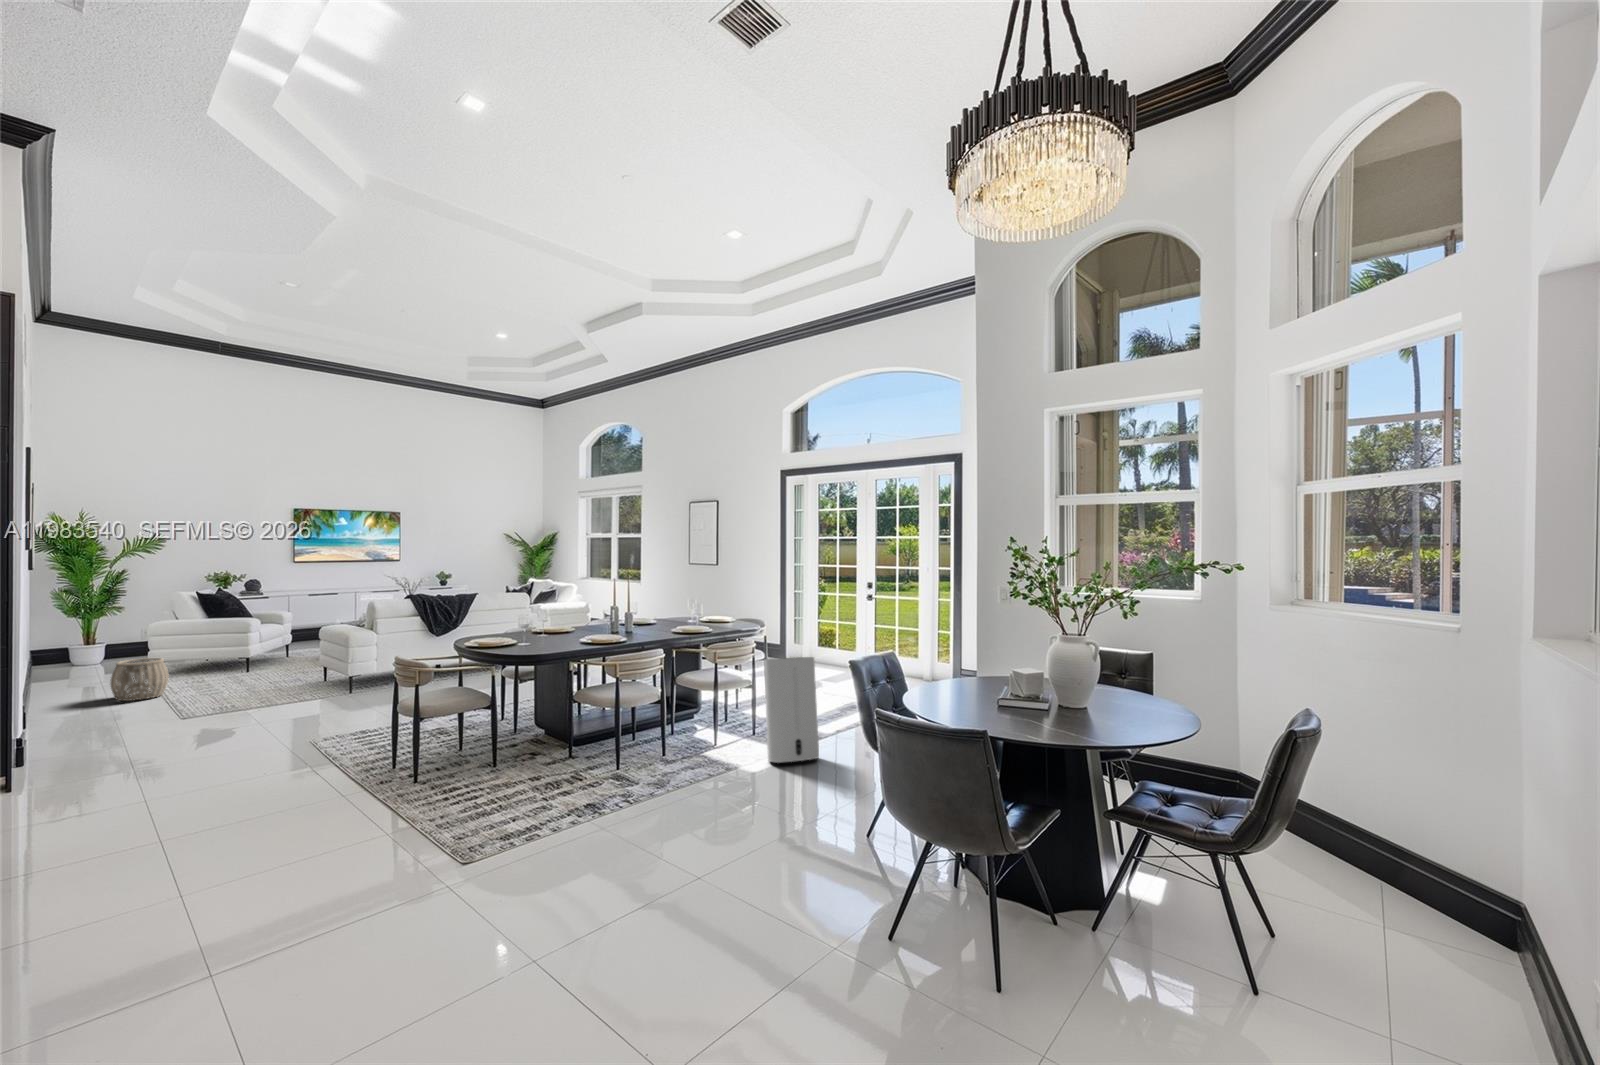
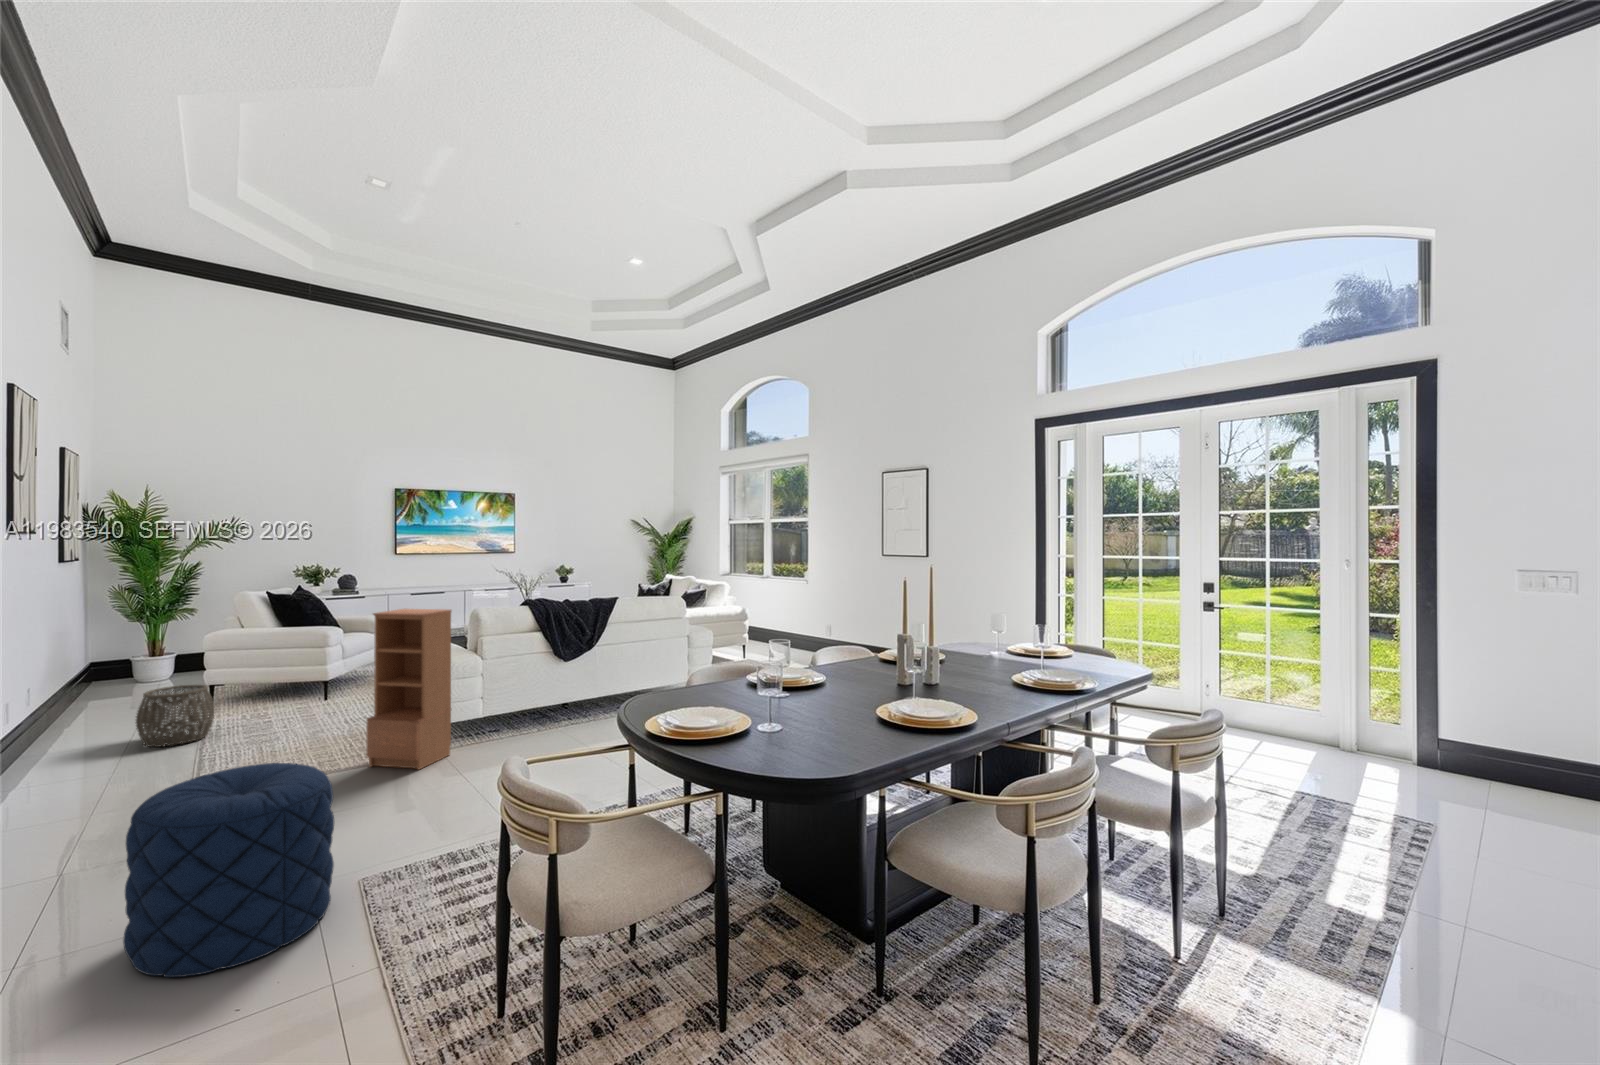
bookcase: none [295,600,356,706] -> present [367,609,451,770]
air purifier: present [764,657,819,763] -> none [1246,760,1403,1022]
pouf: none [188,679,298,778] -> present [123,763,334,977]

